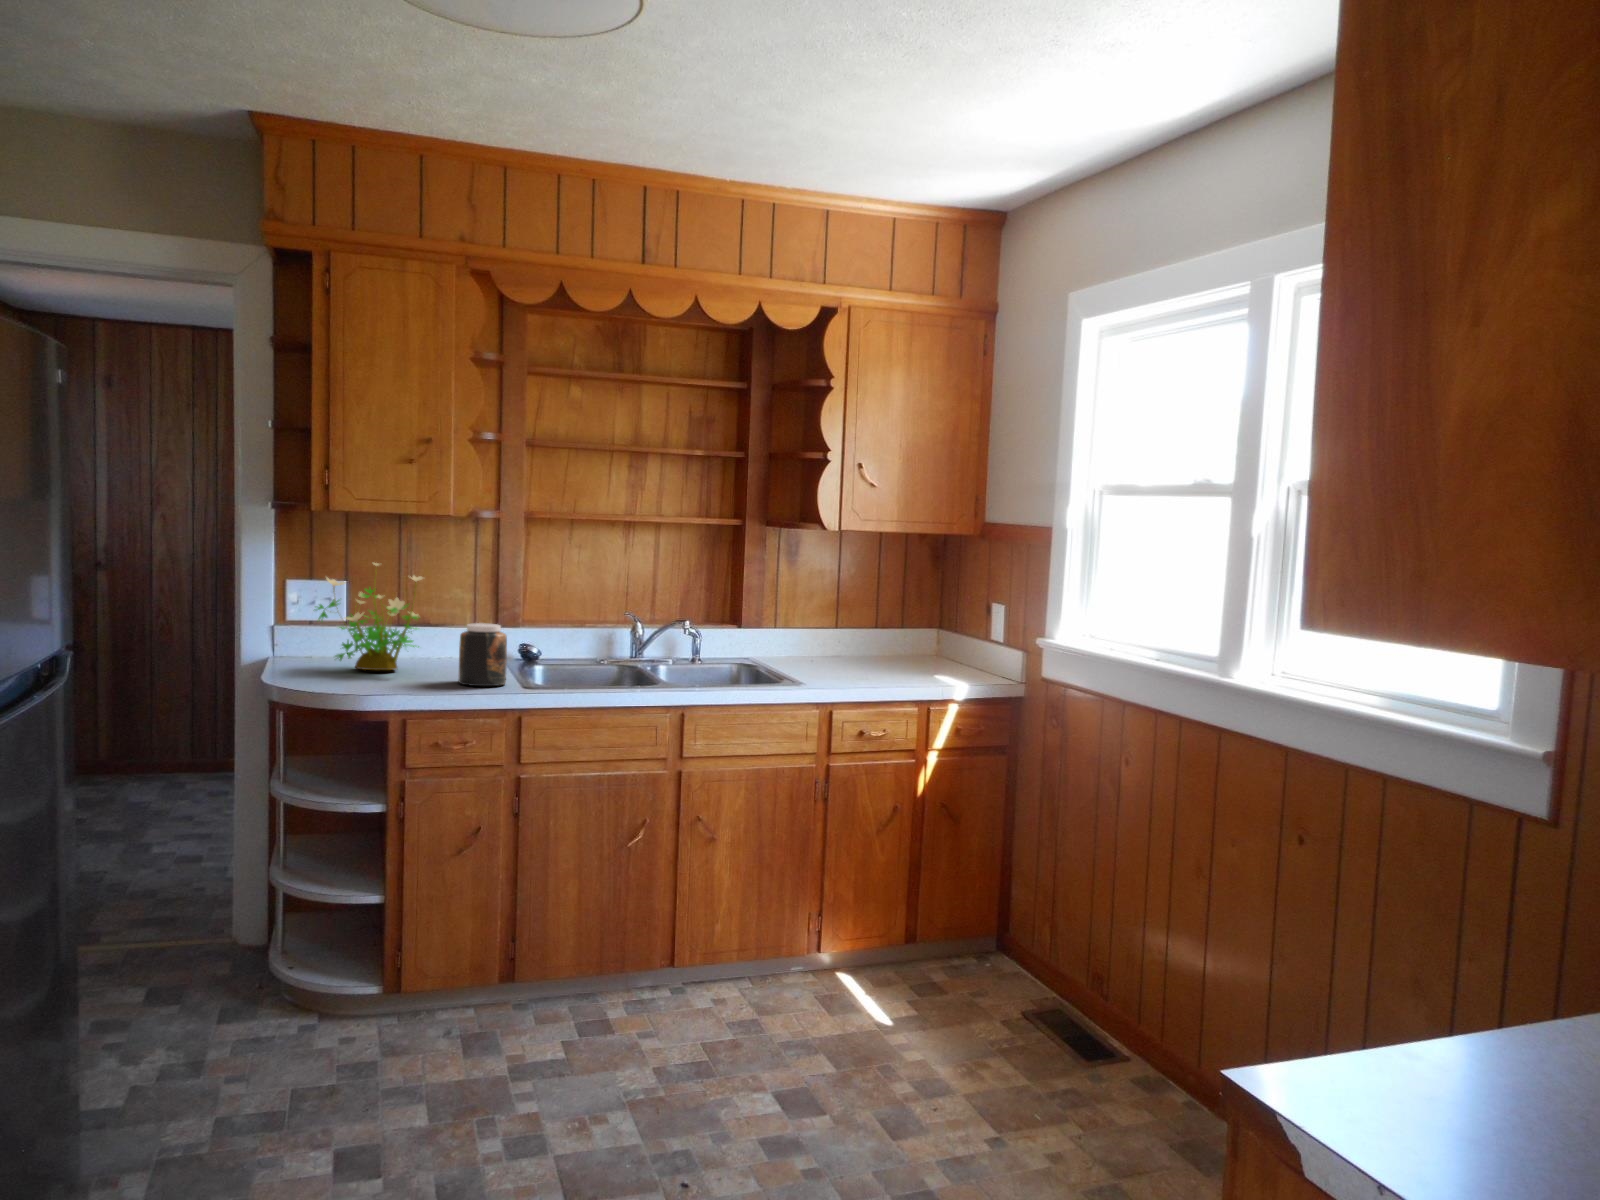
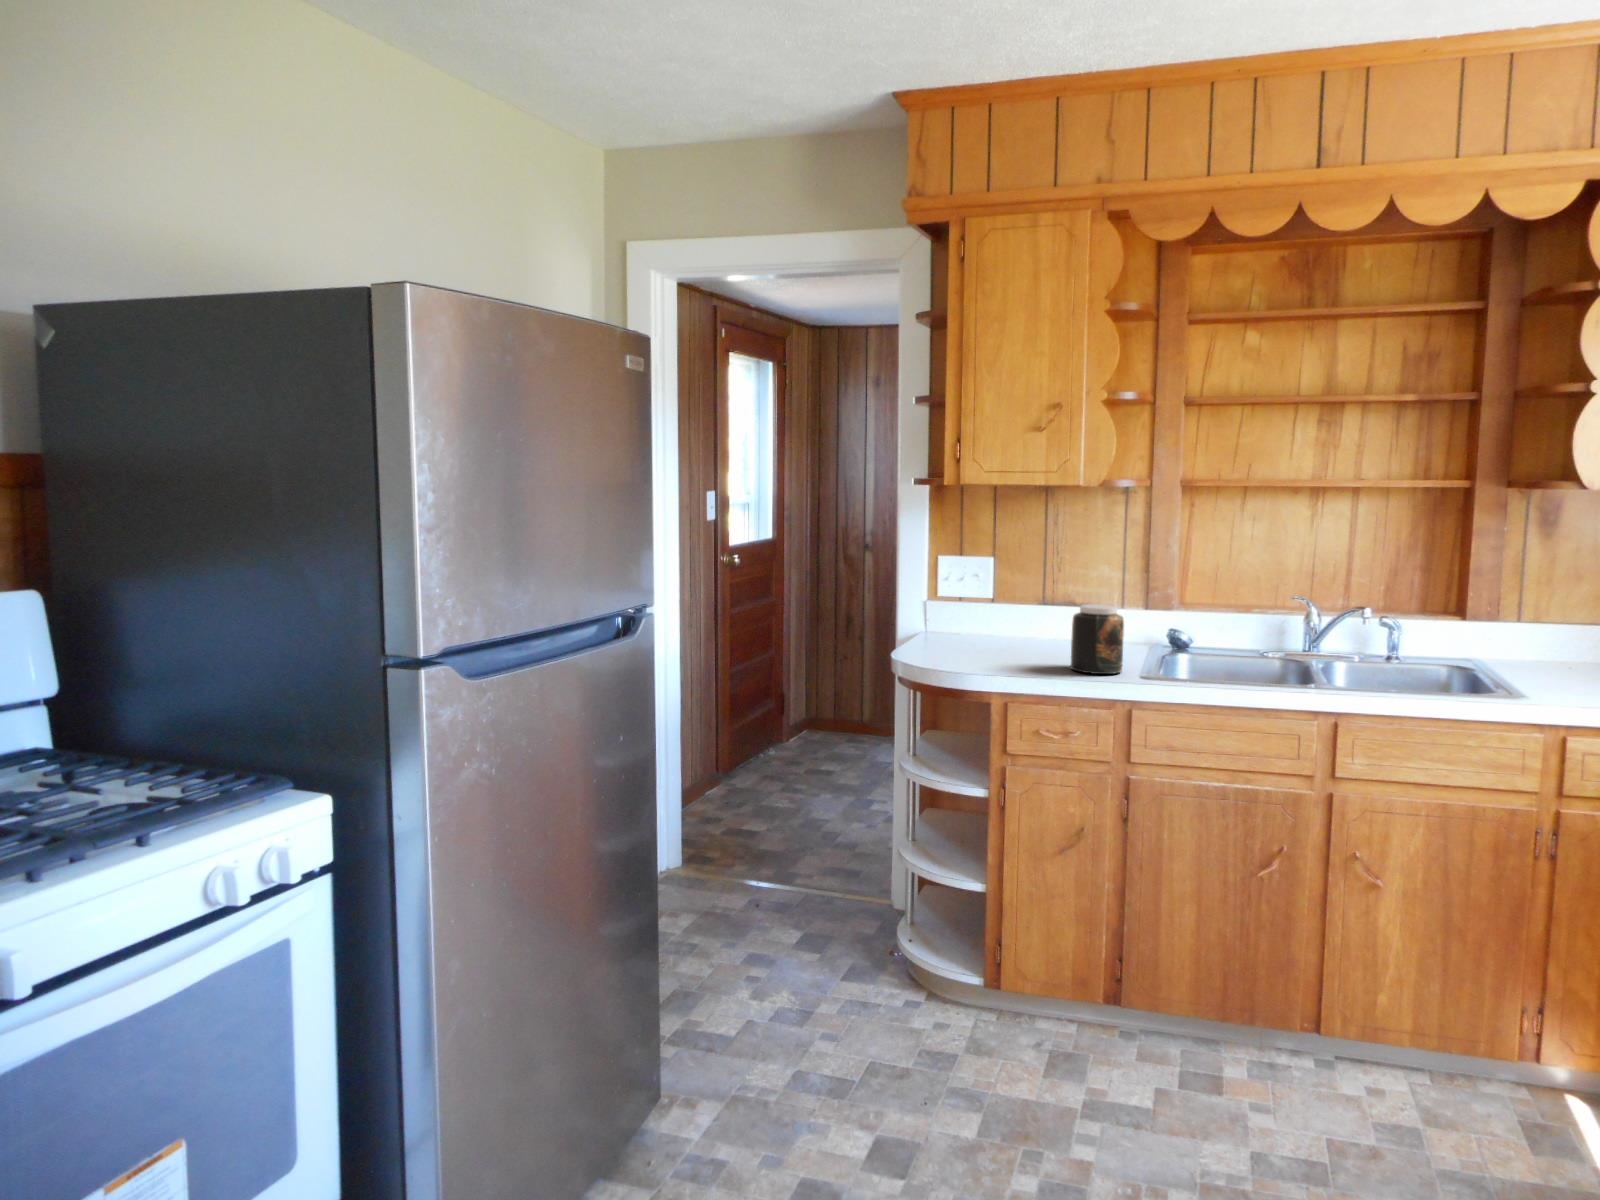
potted plant: present [318,563,423,670] -> none [947,537,1049,649]

